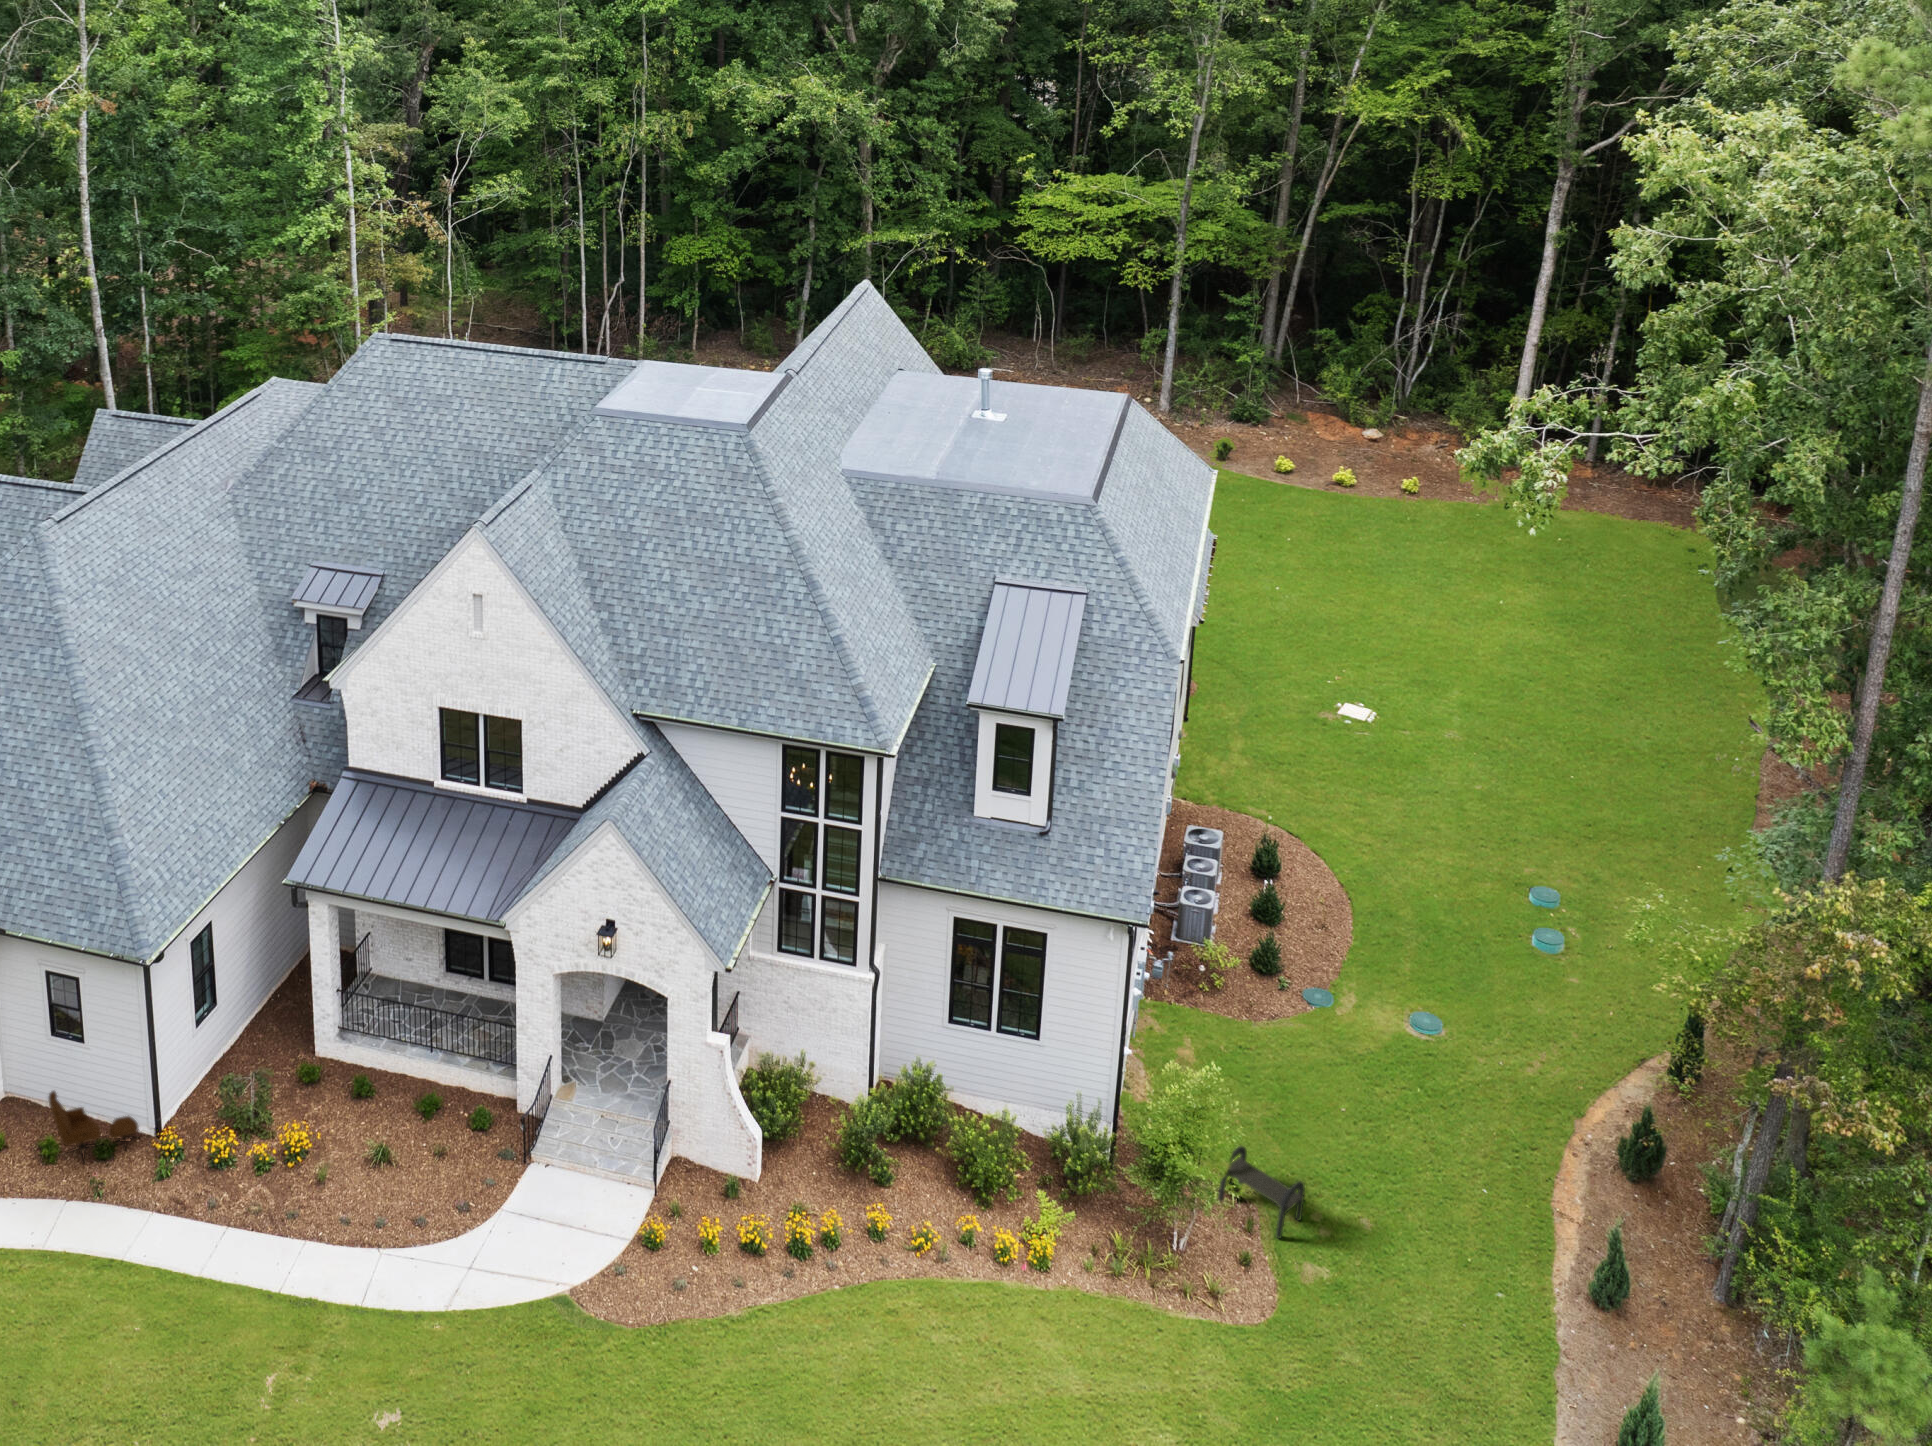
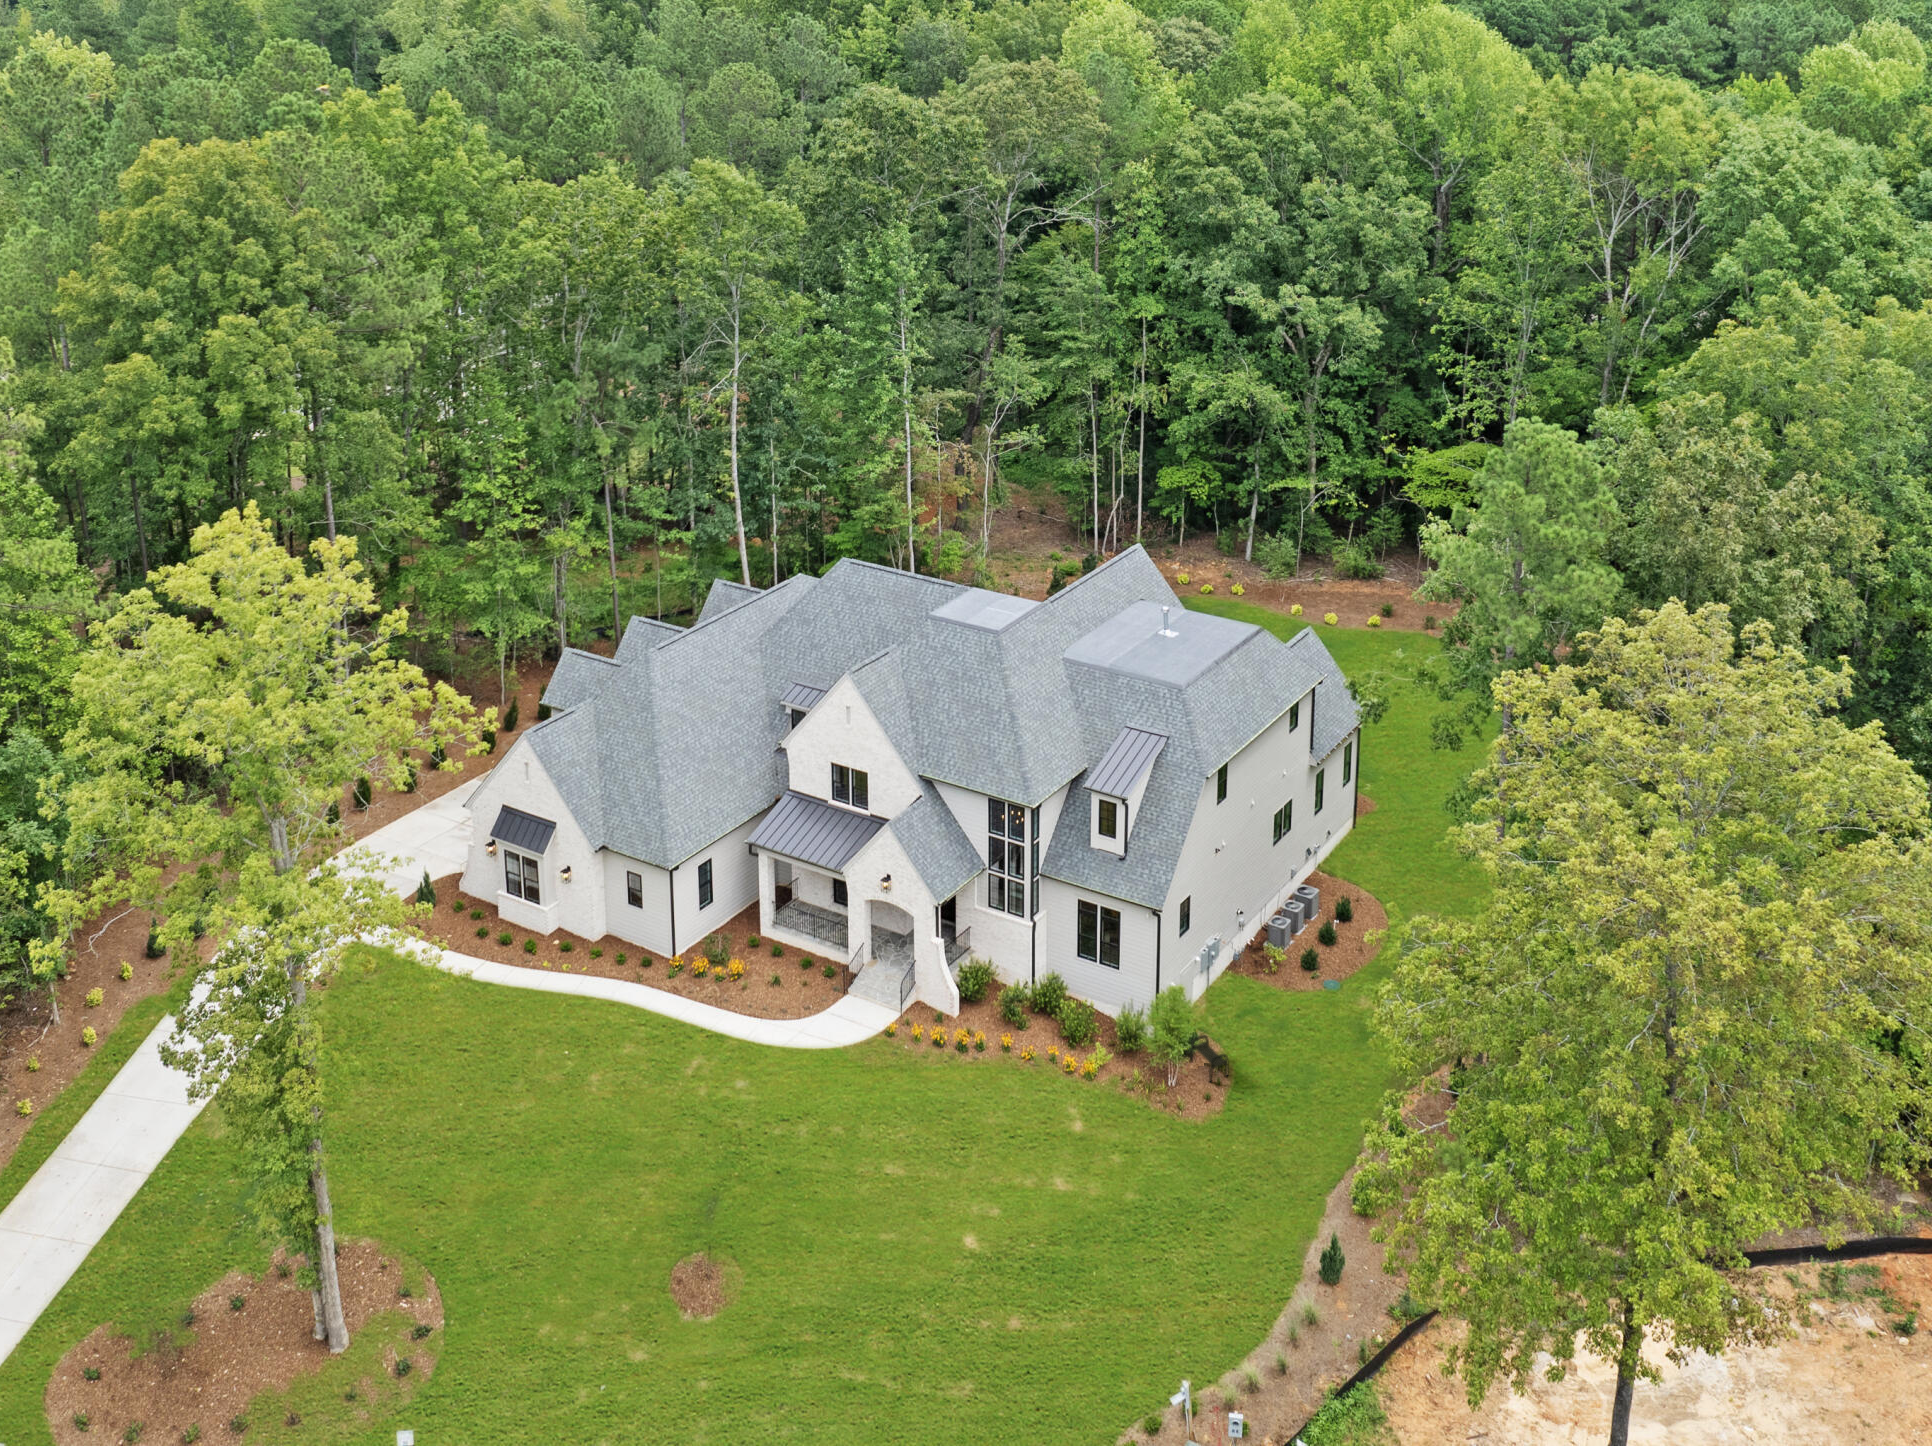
lounge chair: present [49,1091,139,1158] -> none [620,929,664,968]

